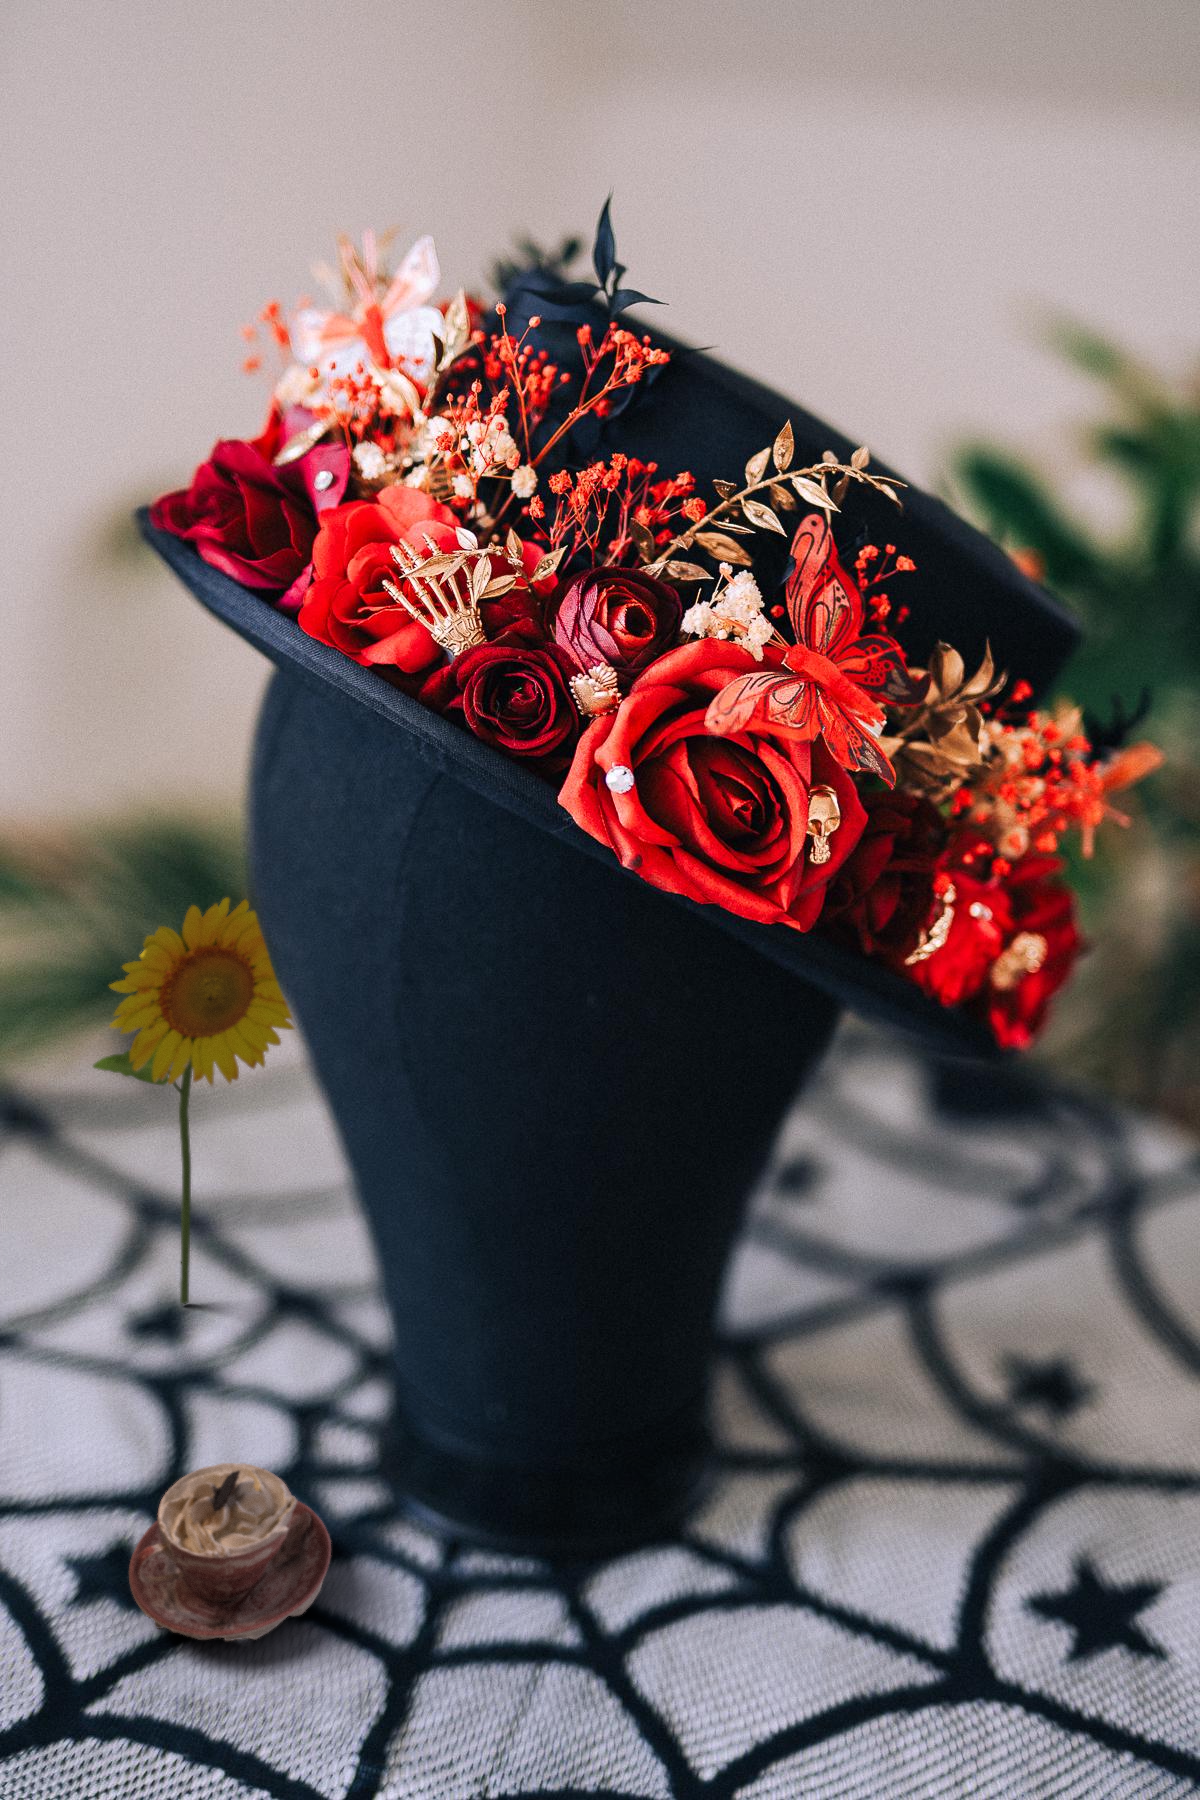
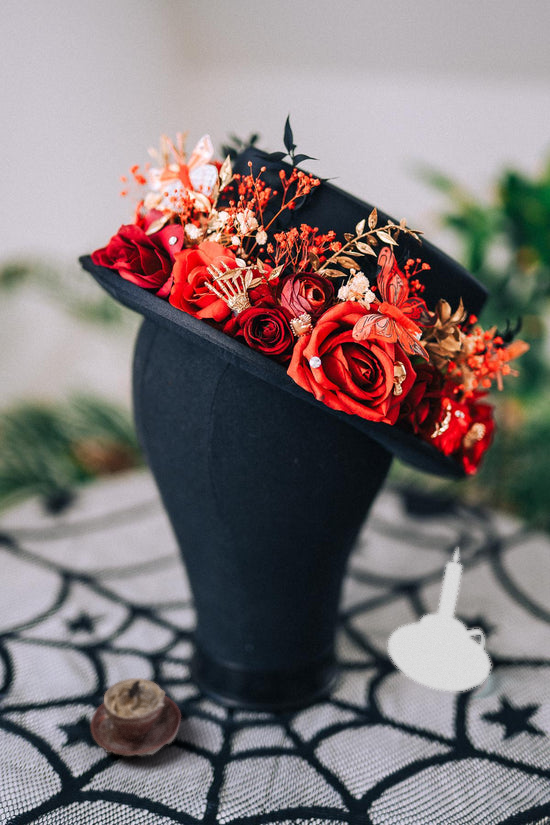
flower: present [93,898,294,1304] -> none [50,423,148,613]
candle holder: none [822,1209,1053,1536] -> present [388,551,491,691]

